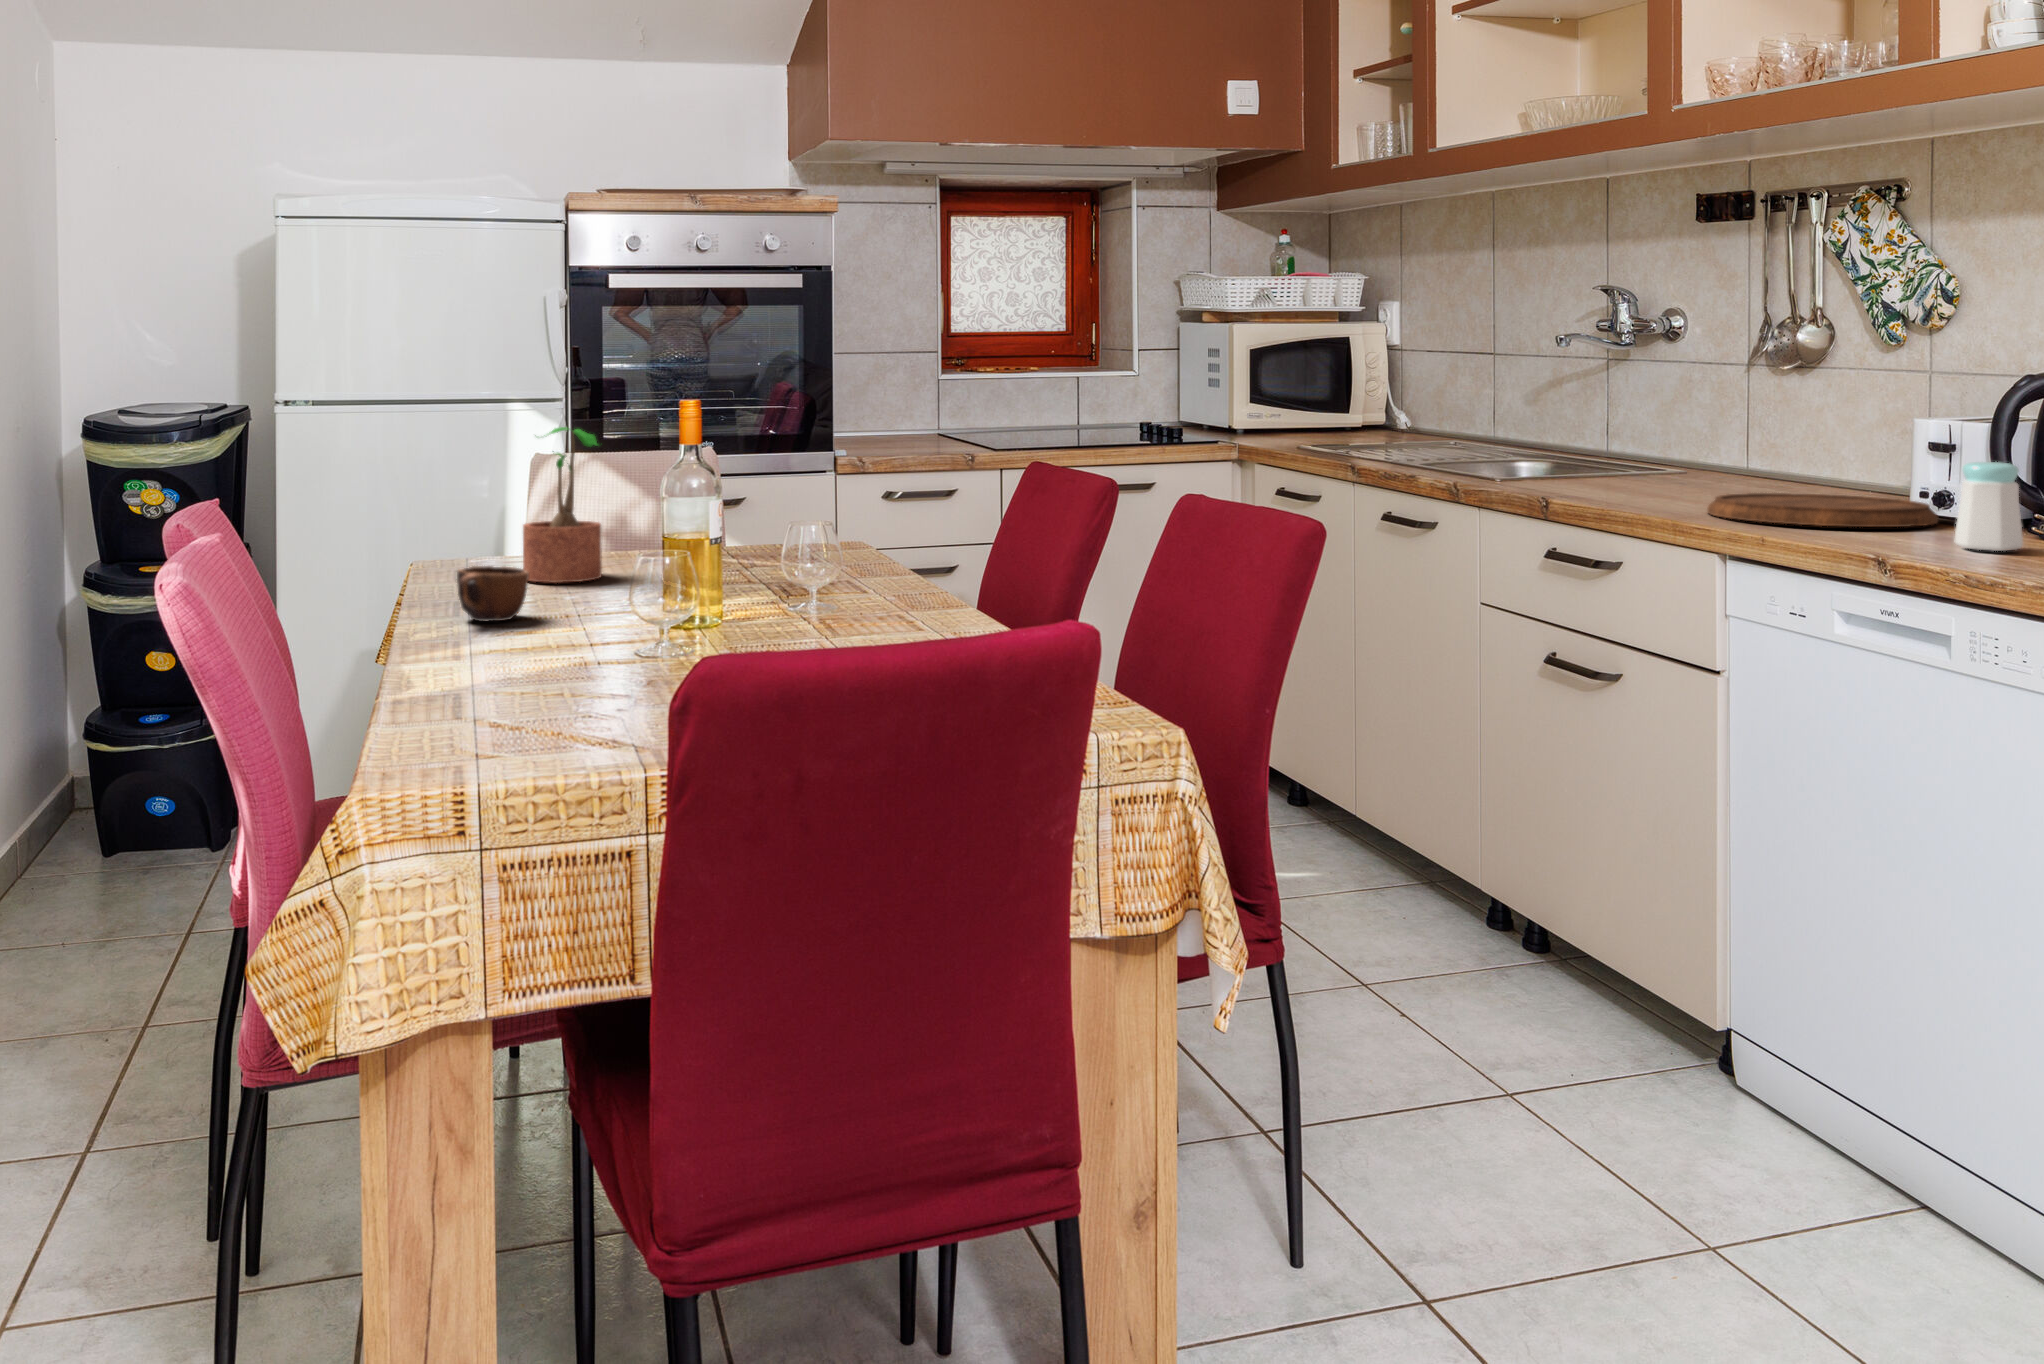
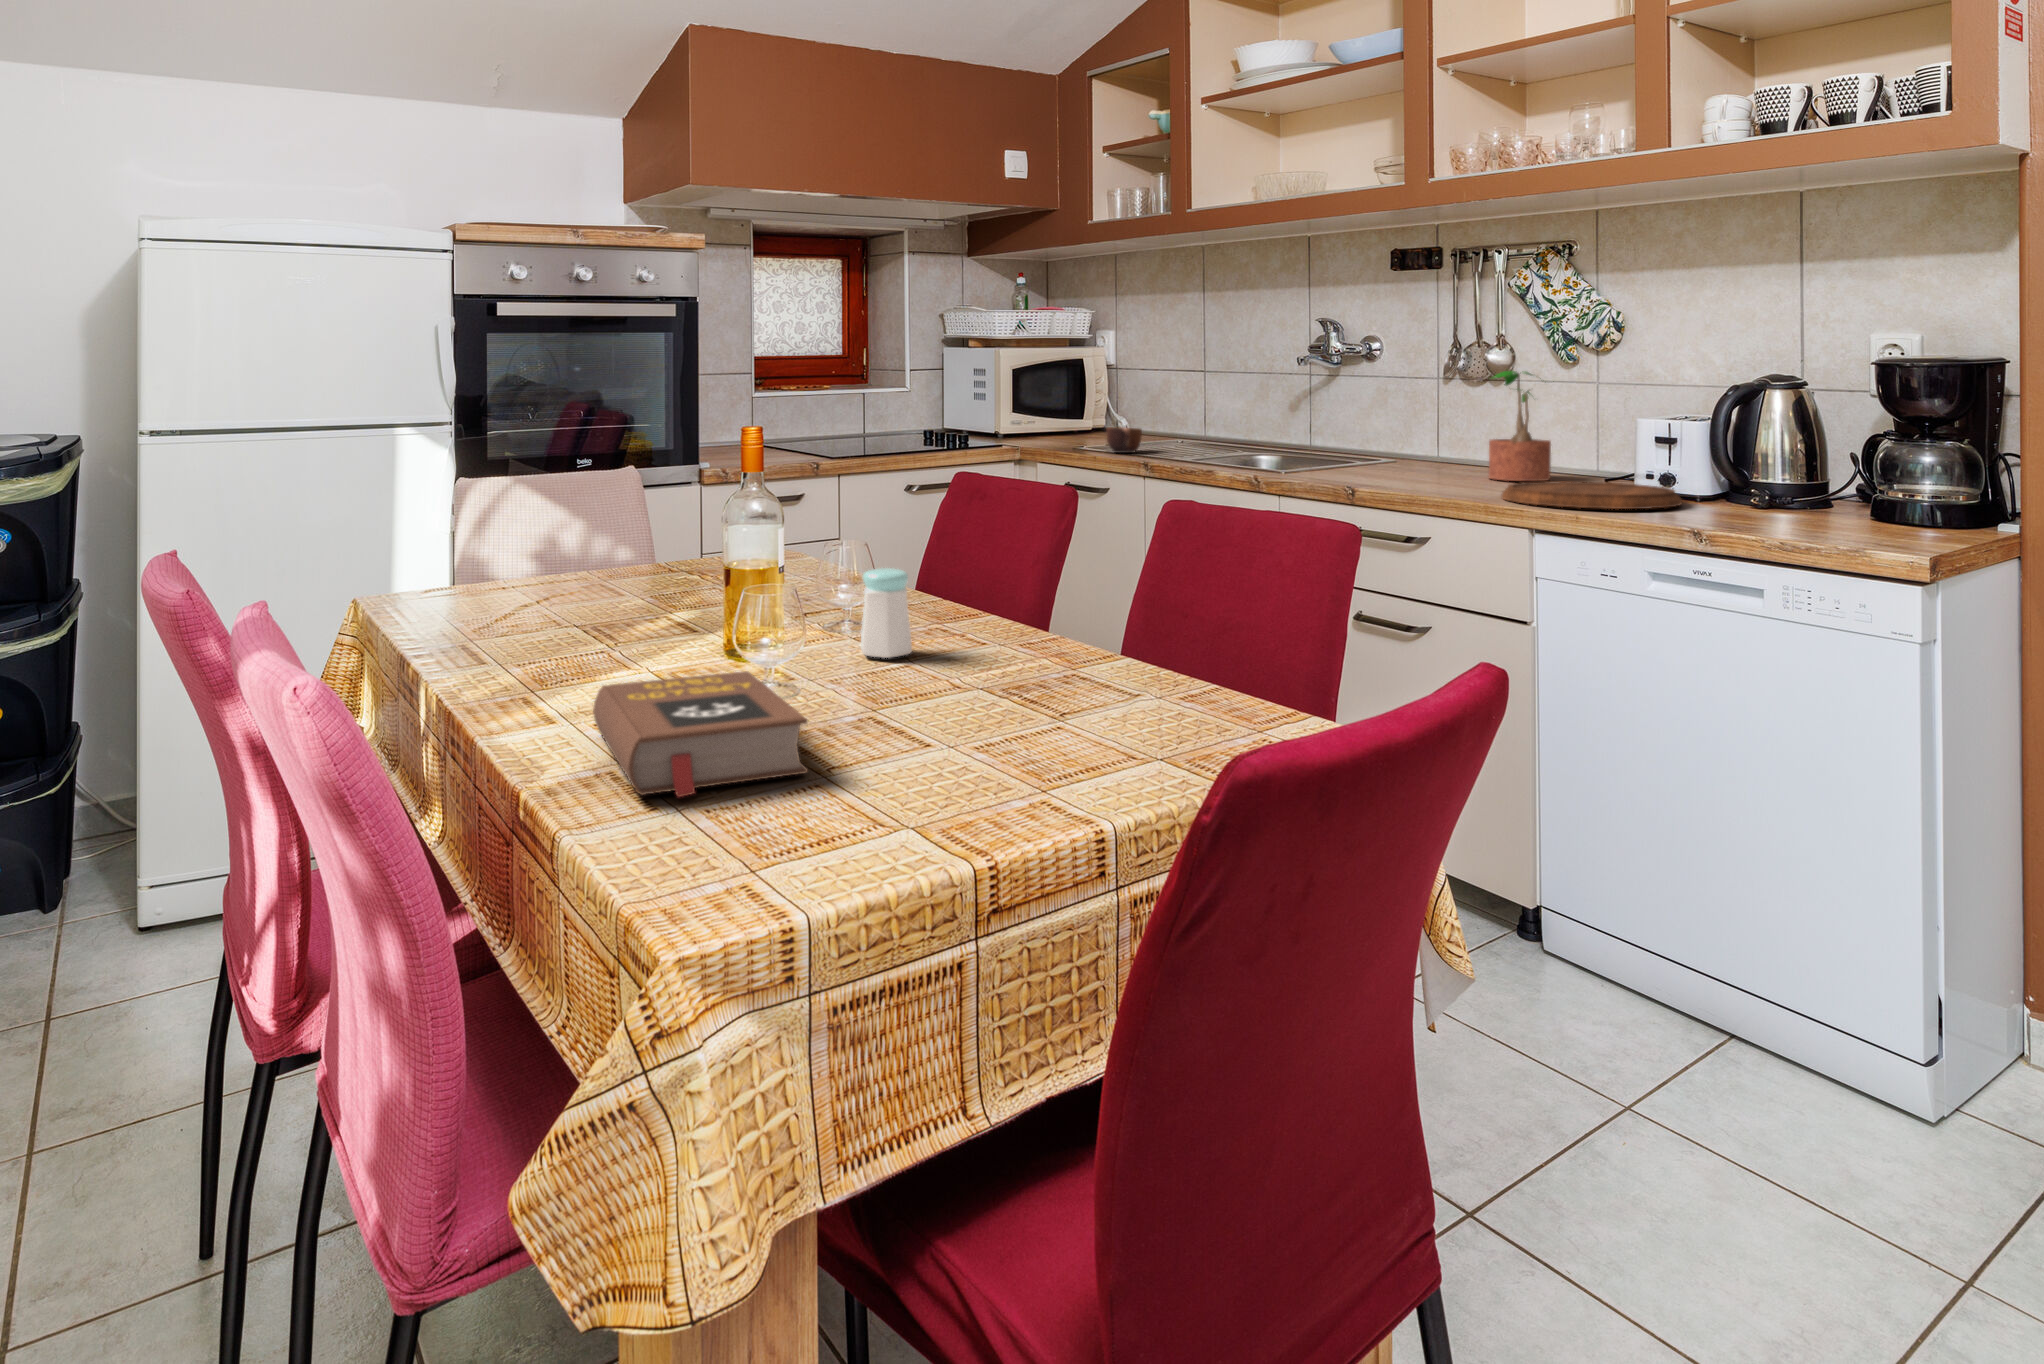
potted plant: present [523,427,602,583] -> present [1489,371,1551,481]
salt shaker: present [1955,462,2023,551] -> present [861,568,912,658]
mug: present [457,566,529,622] -> present [1107,427,1142,453]
book: none [449,622,628,711] -> present [593,671,808,797]

